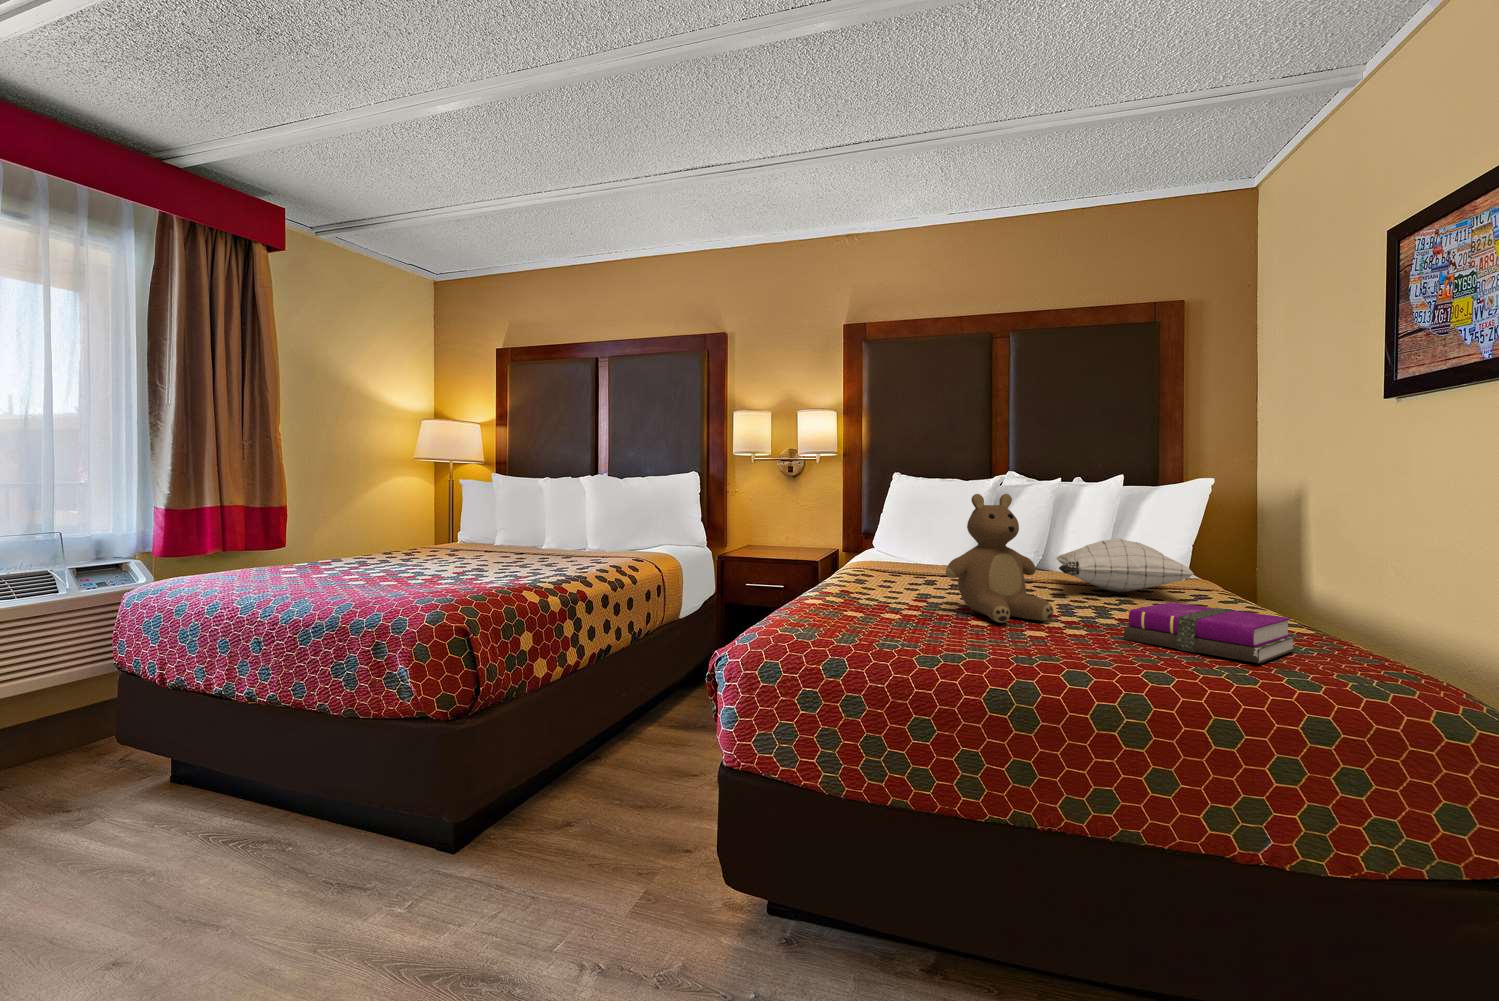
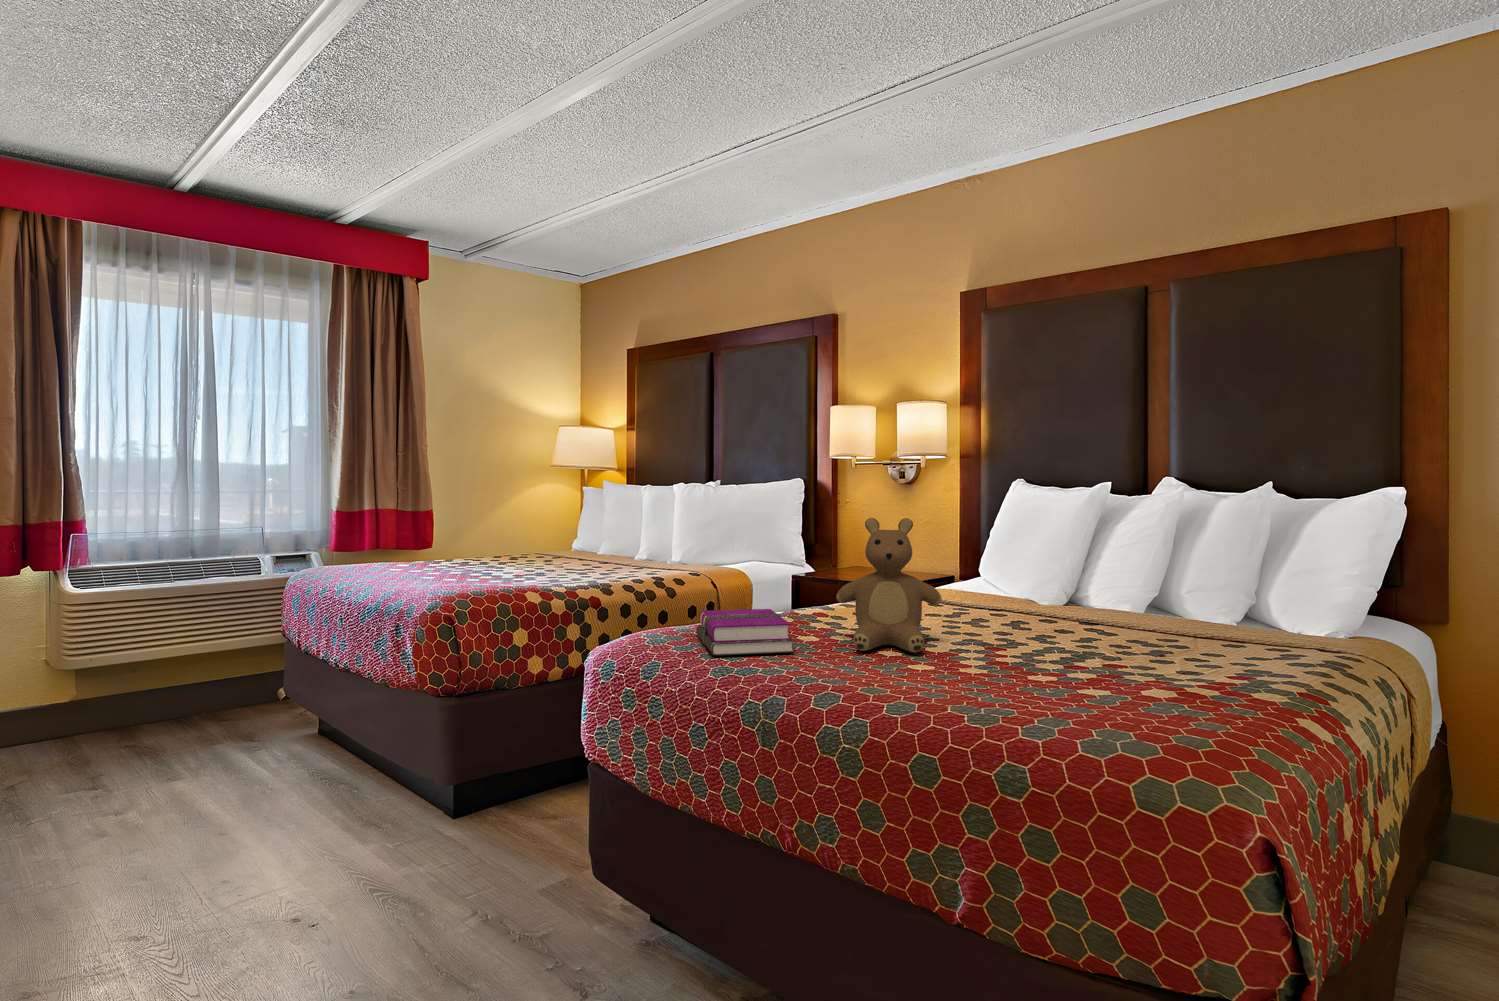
pillow: present [1056,538,1194,592] -> none [1023,569,1208,633]
notebook: present [1124,602,1296,663] -> present [696,609,795,656]

